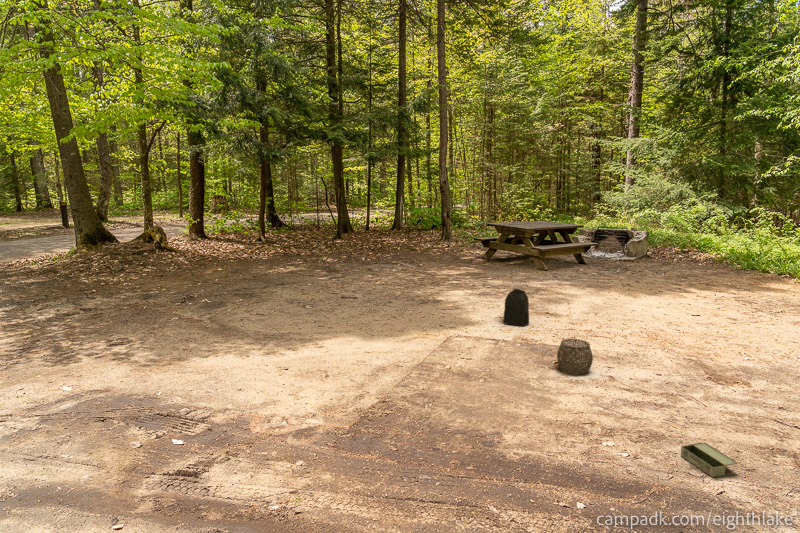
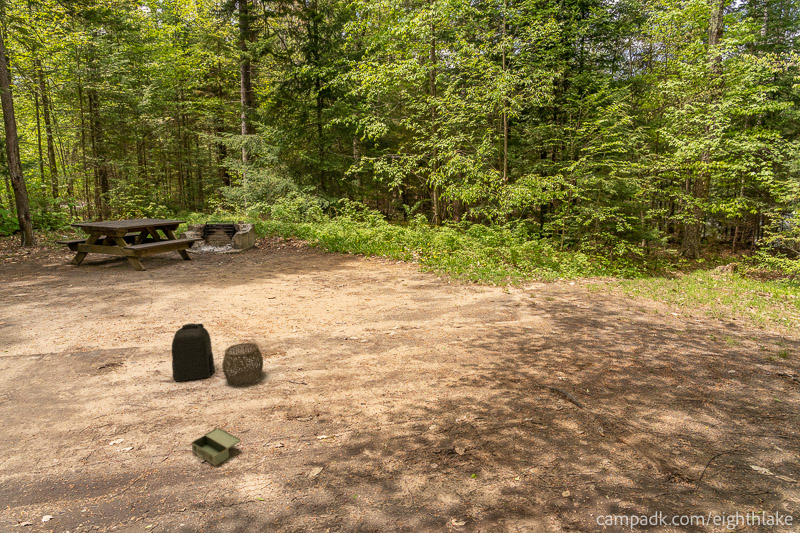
backpack: present [503,289,529,326] -> present [172,323,215,381]
woven basket: present [557,339,593,375] -> present [222,343,263,385]

